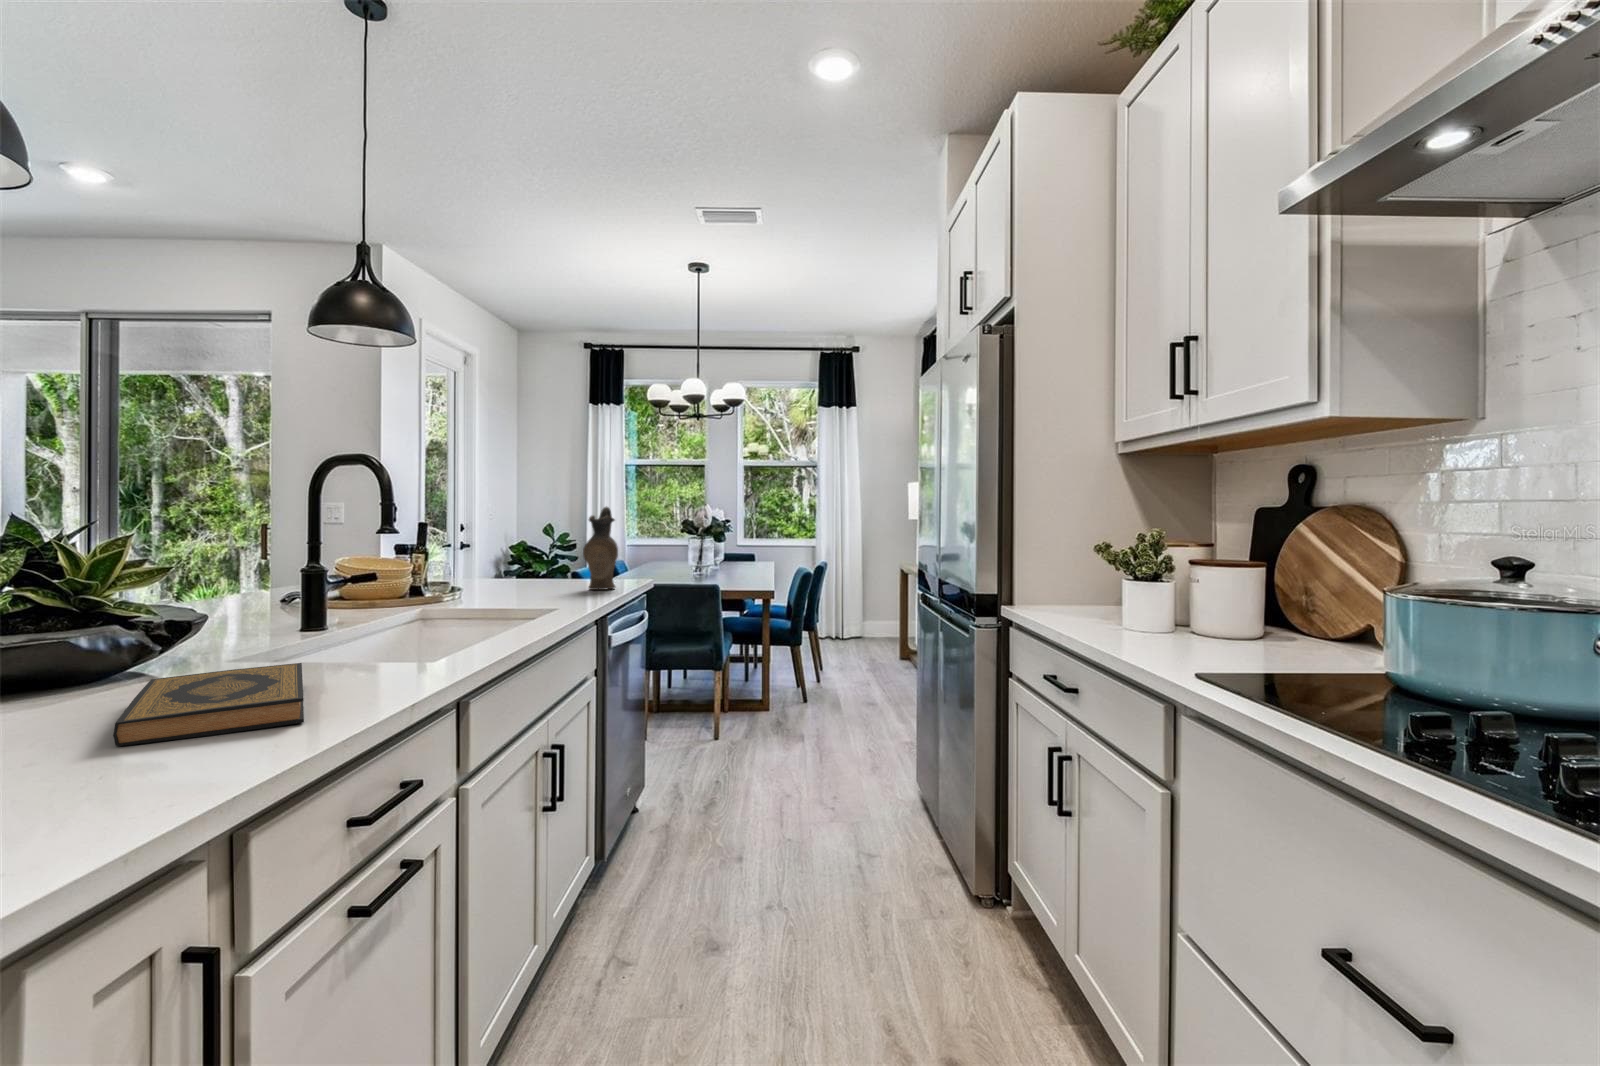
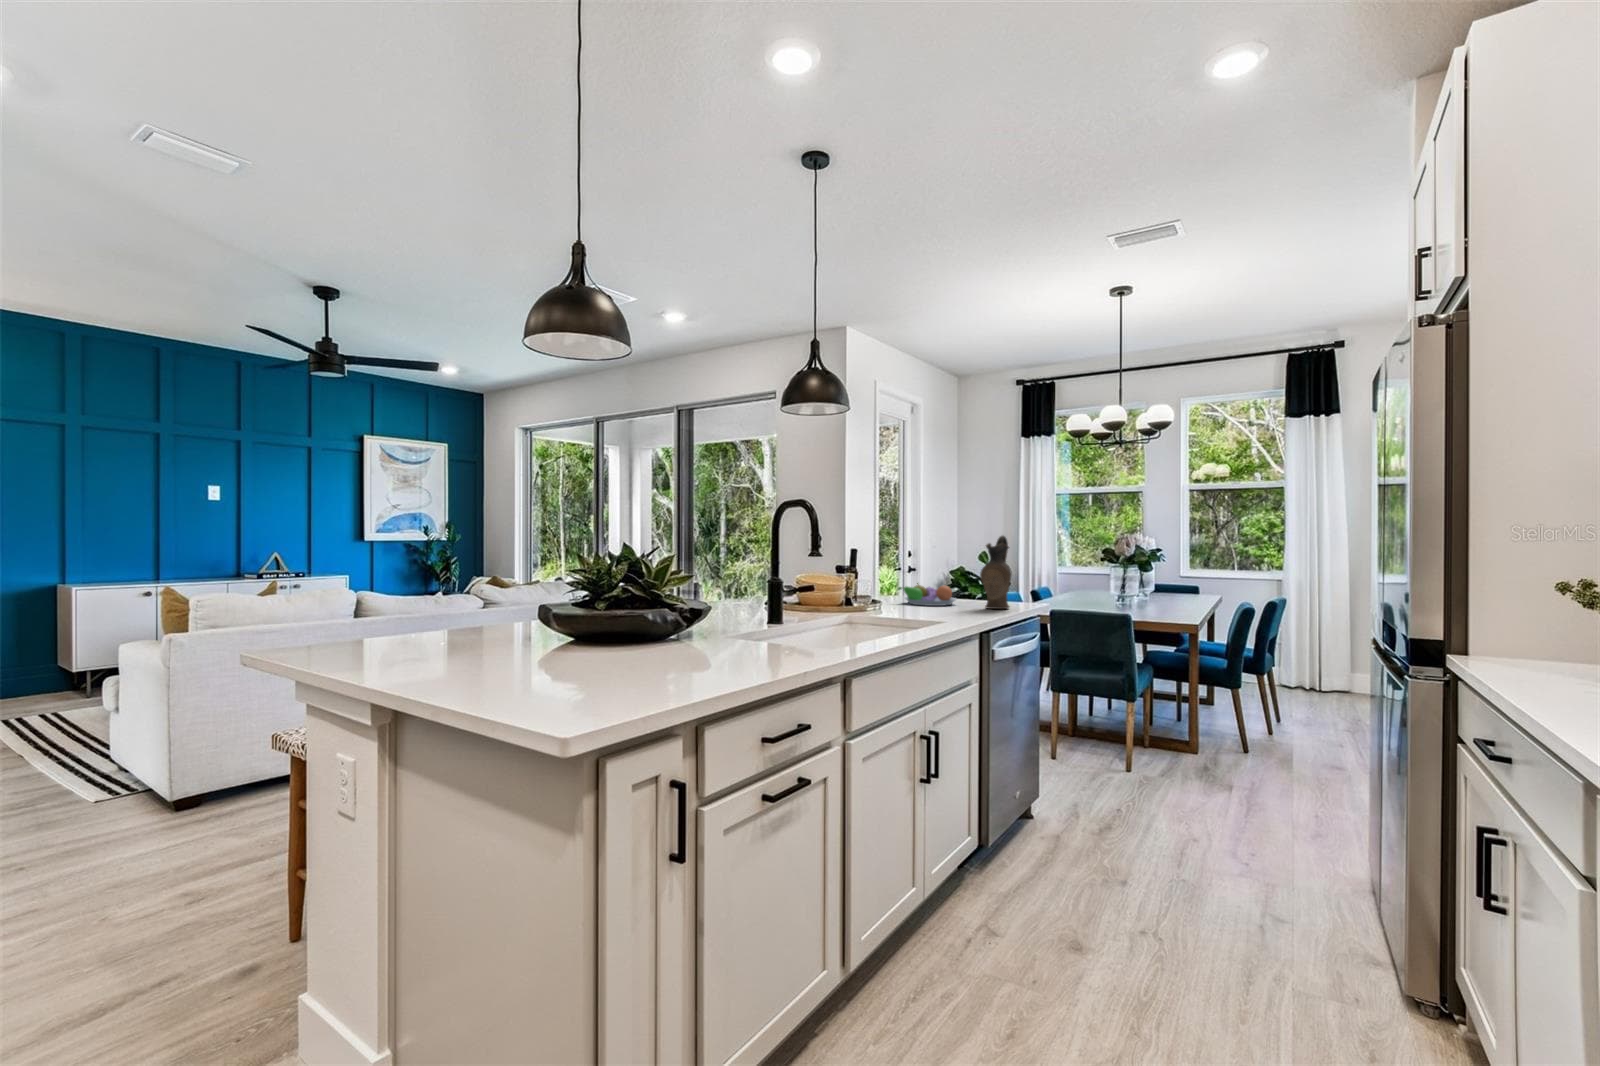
fruit bowl: none [477,562,552,590] -> present [898,583,956,606]
hardback book: present [113,663,304,746] -> none [652,639,749,672]

